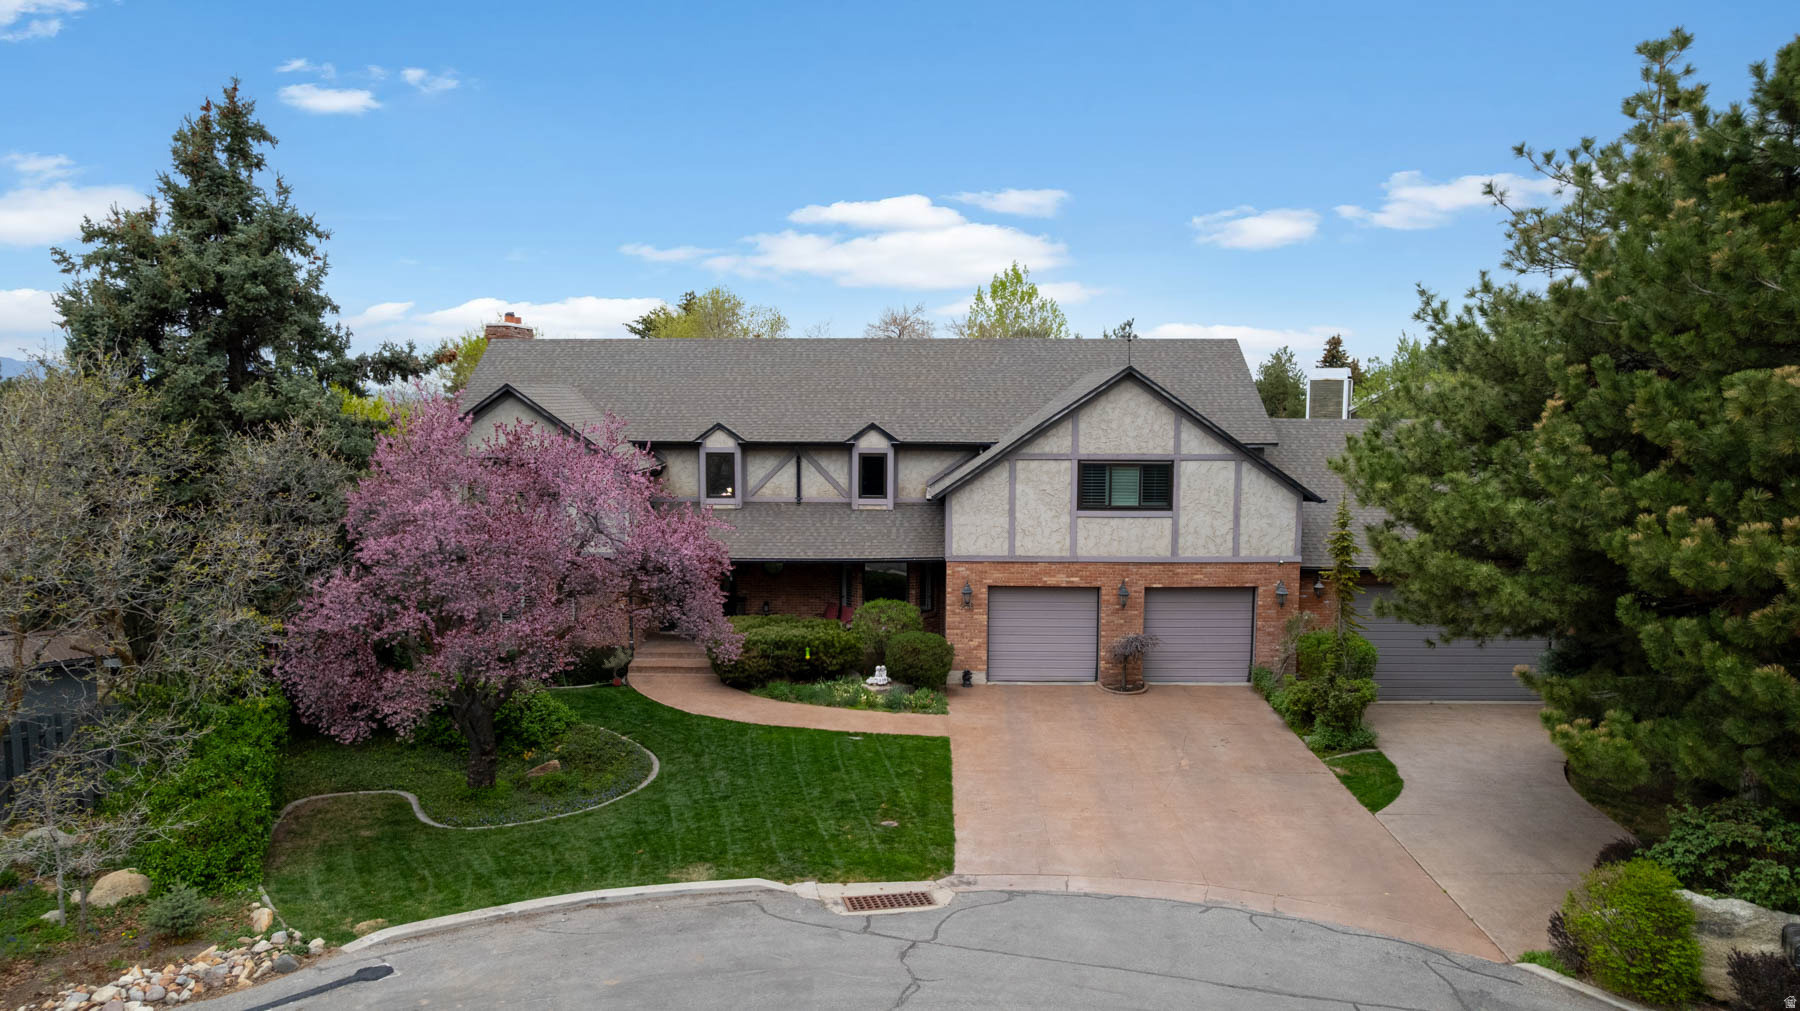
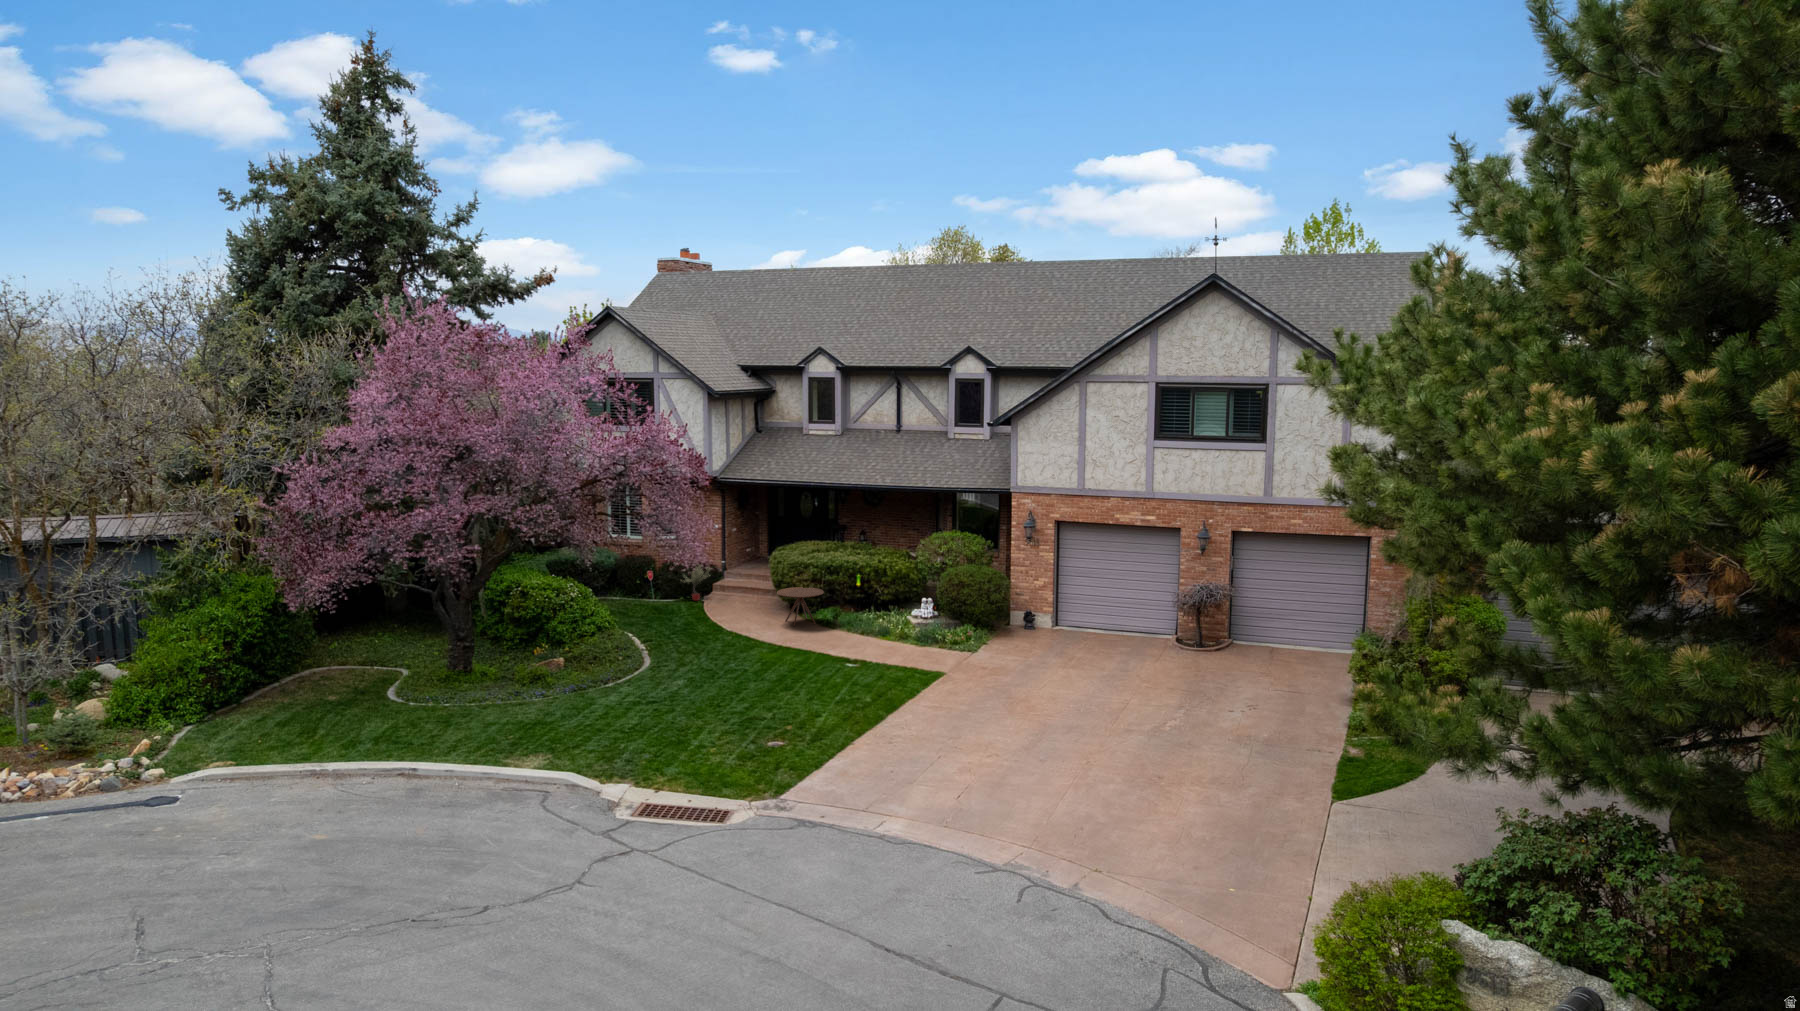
round table: none [729,663,776,704] -> present [777,587,824,626]

